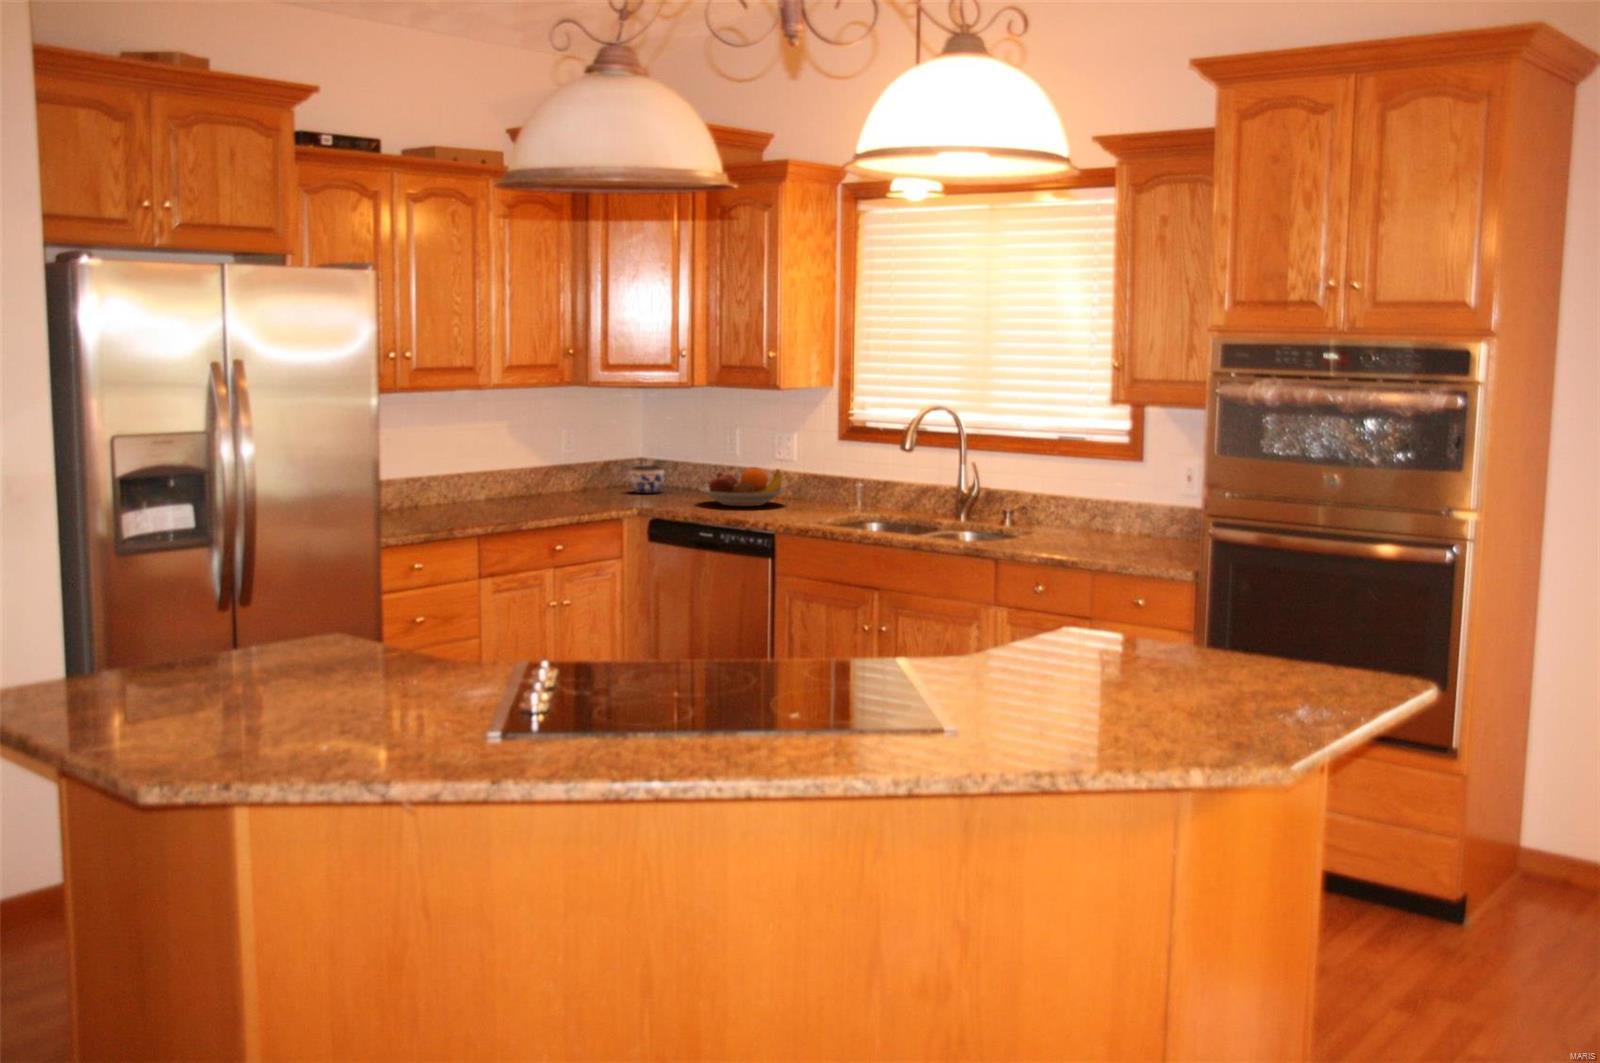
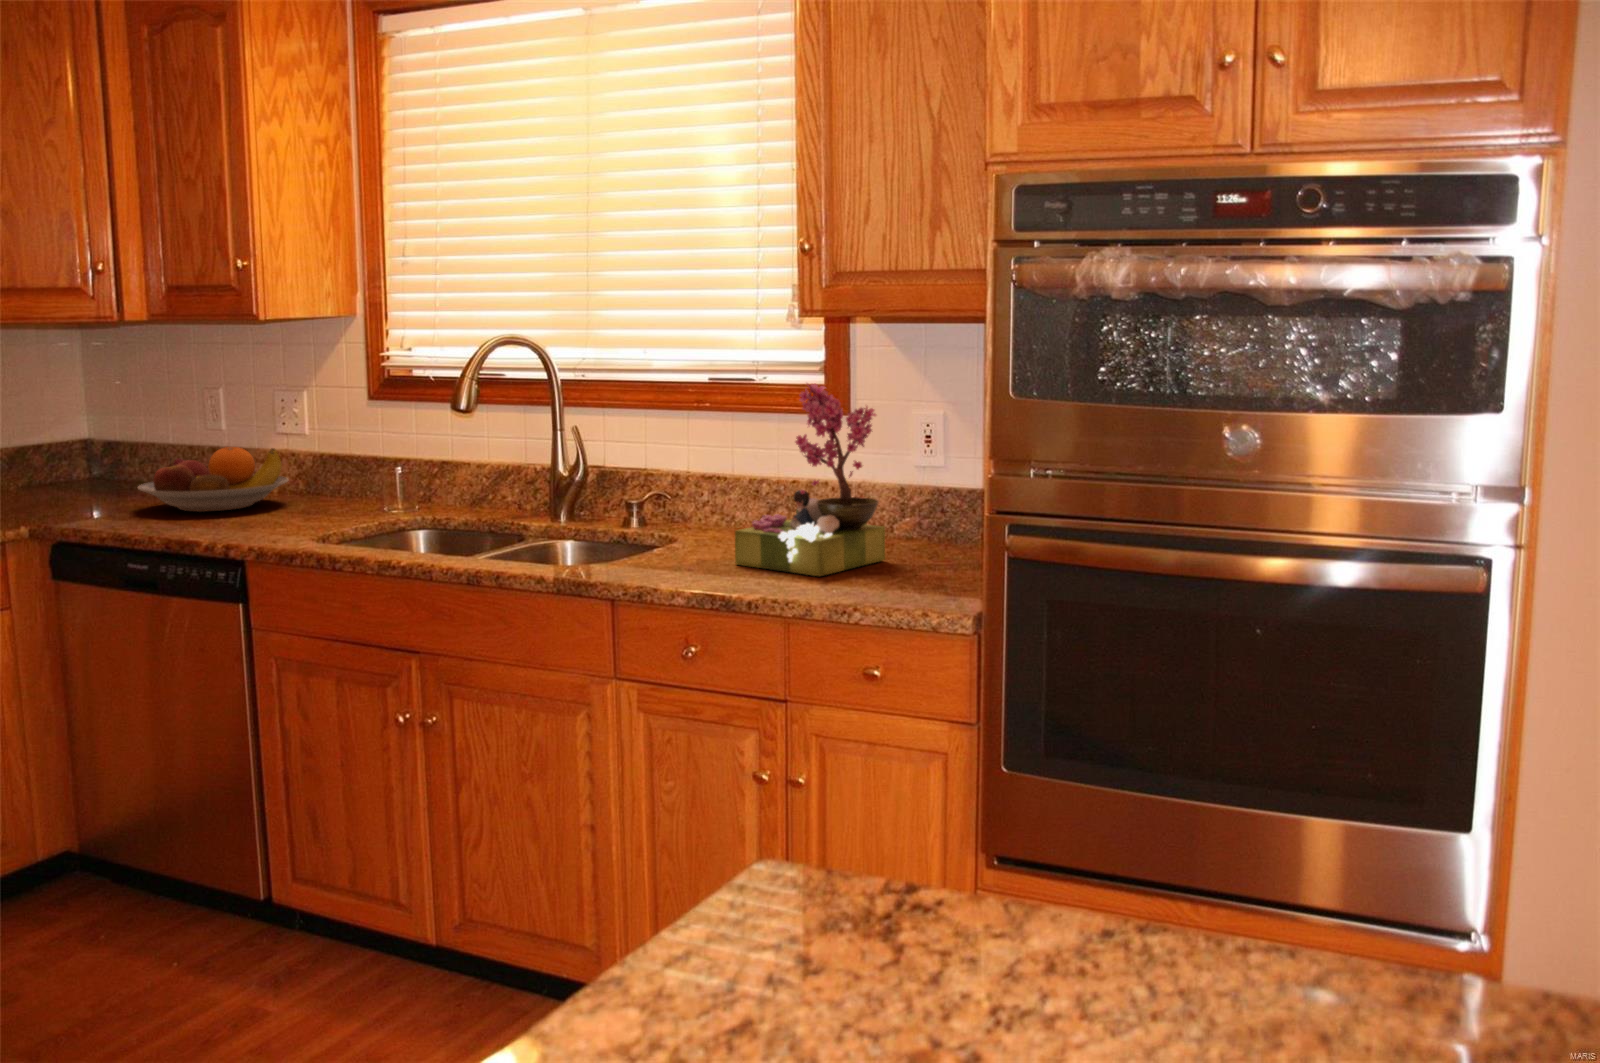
flower arrangement: none [1066,440,1157,553] -> present [735,384,885,576]
jar: present [630,465,665,493] -> none [44,449,105,494]

